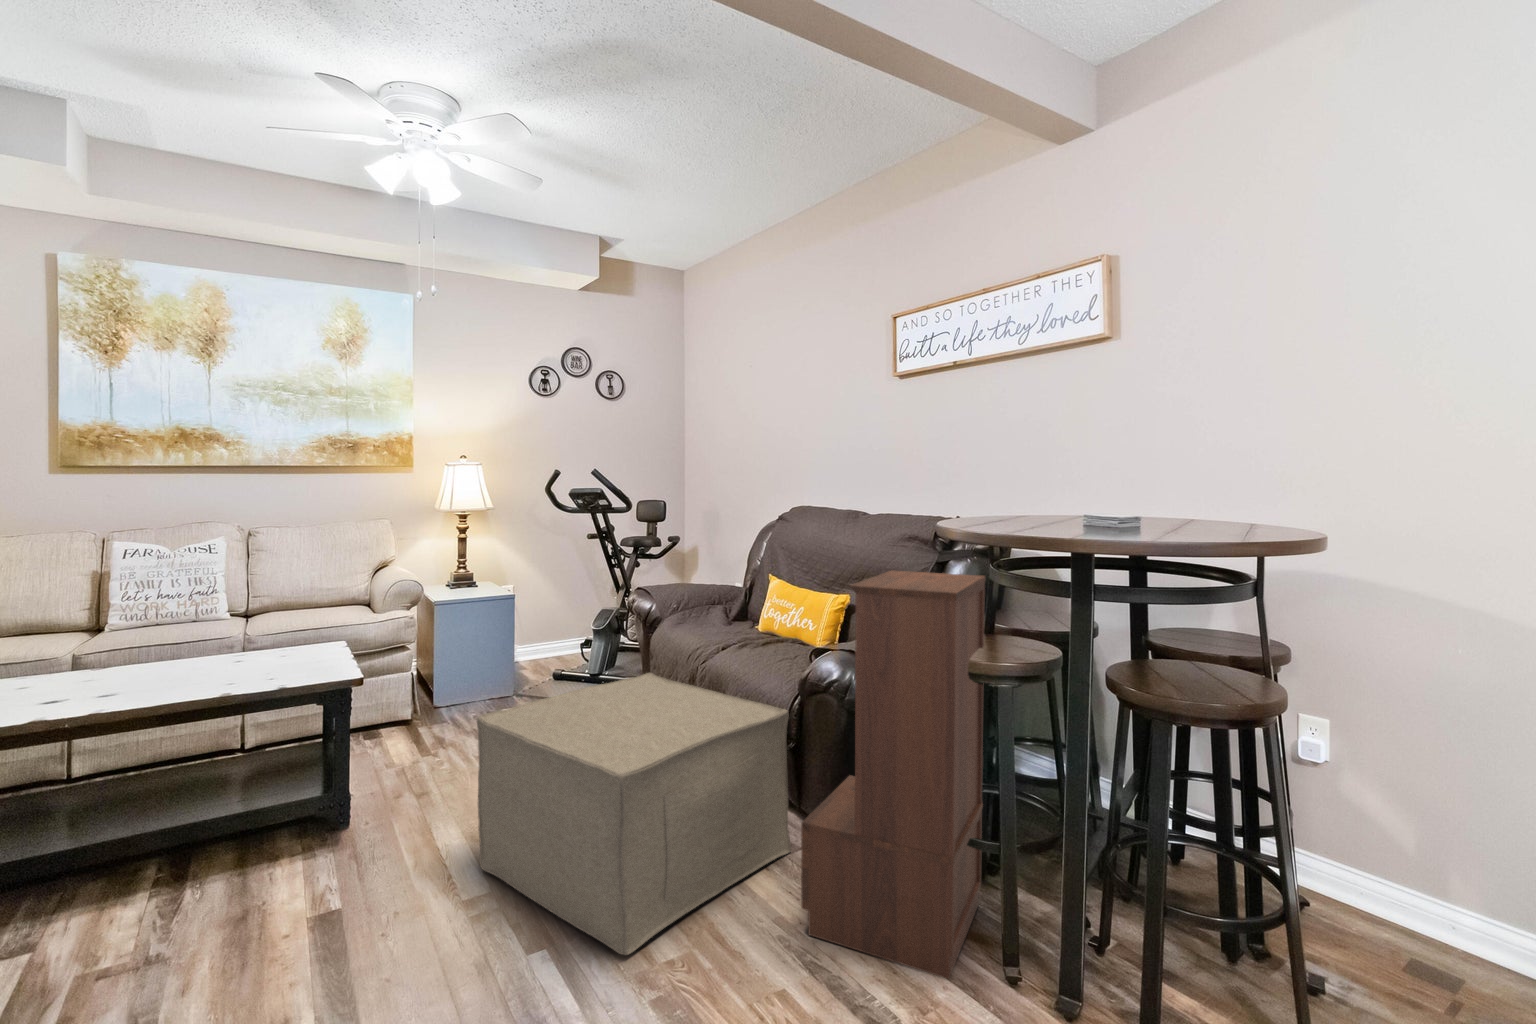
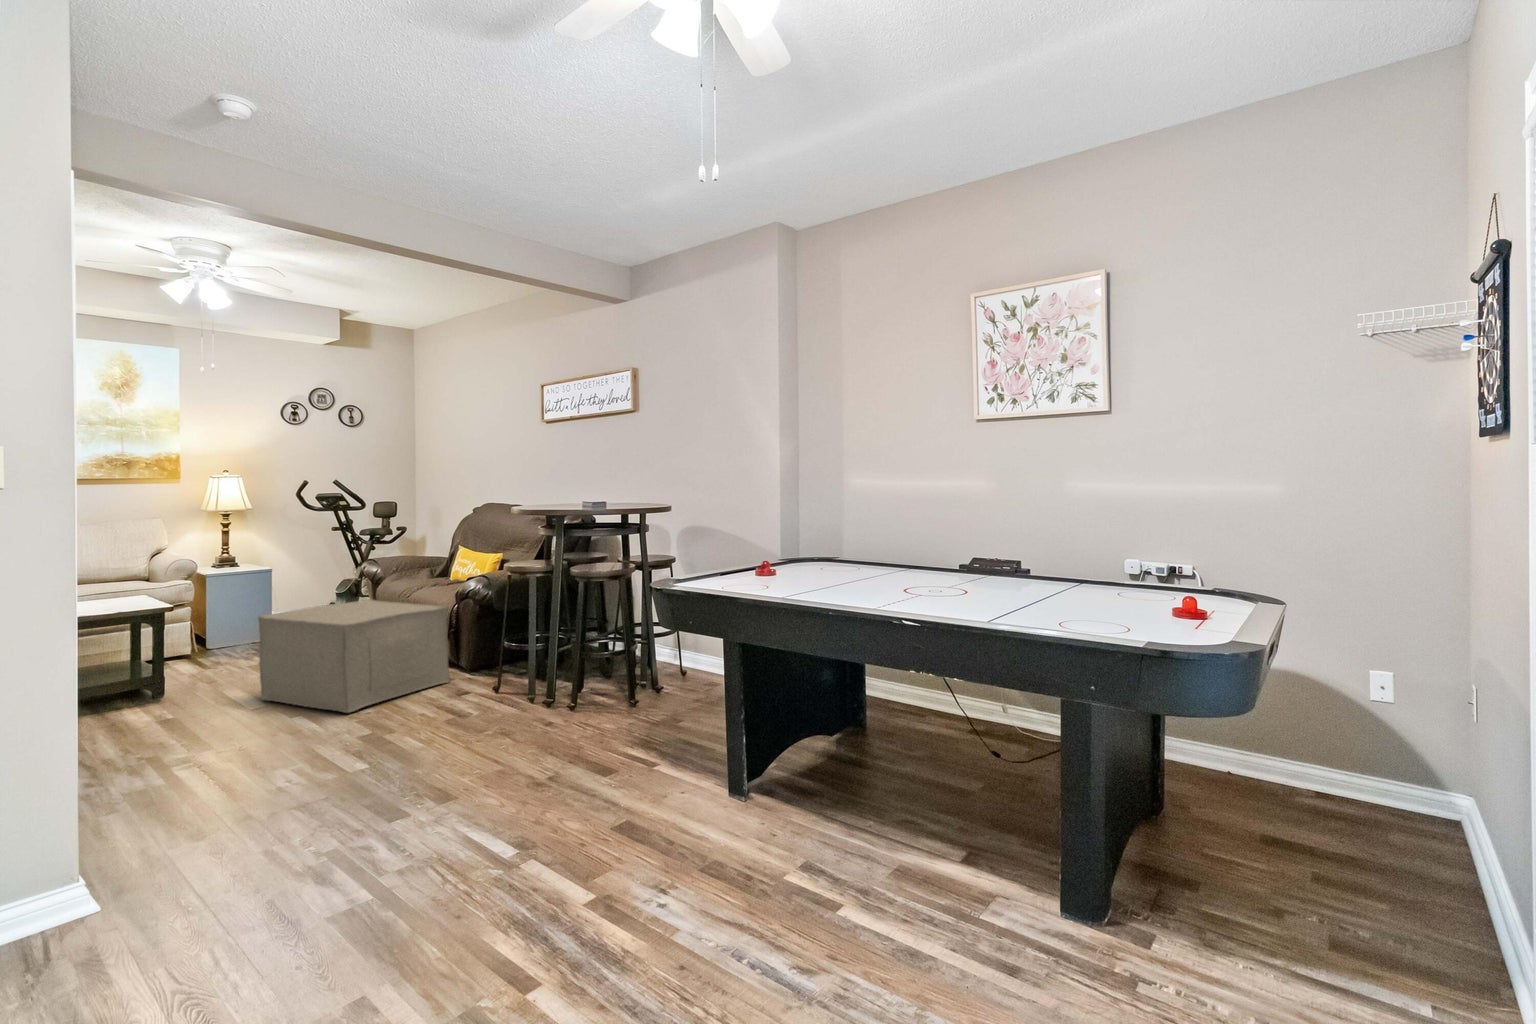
bookshelf: present [801,571,985,979] -> none [442,529,540,705]

